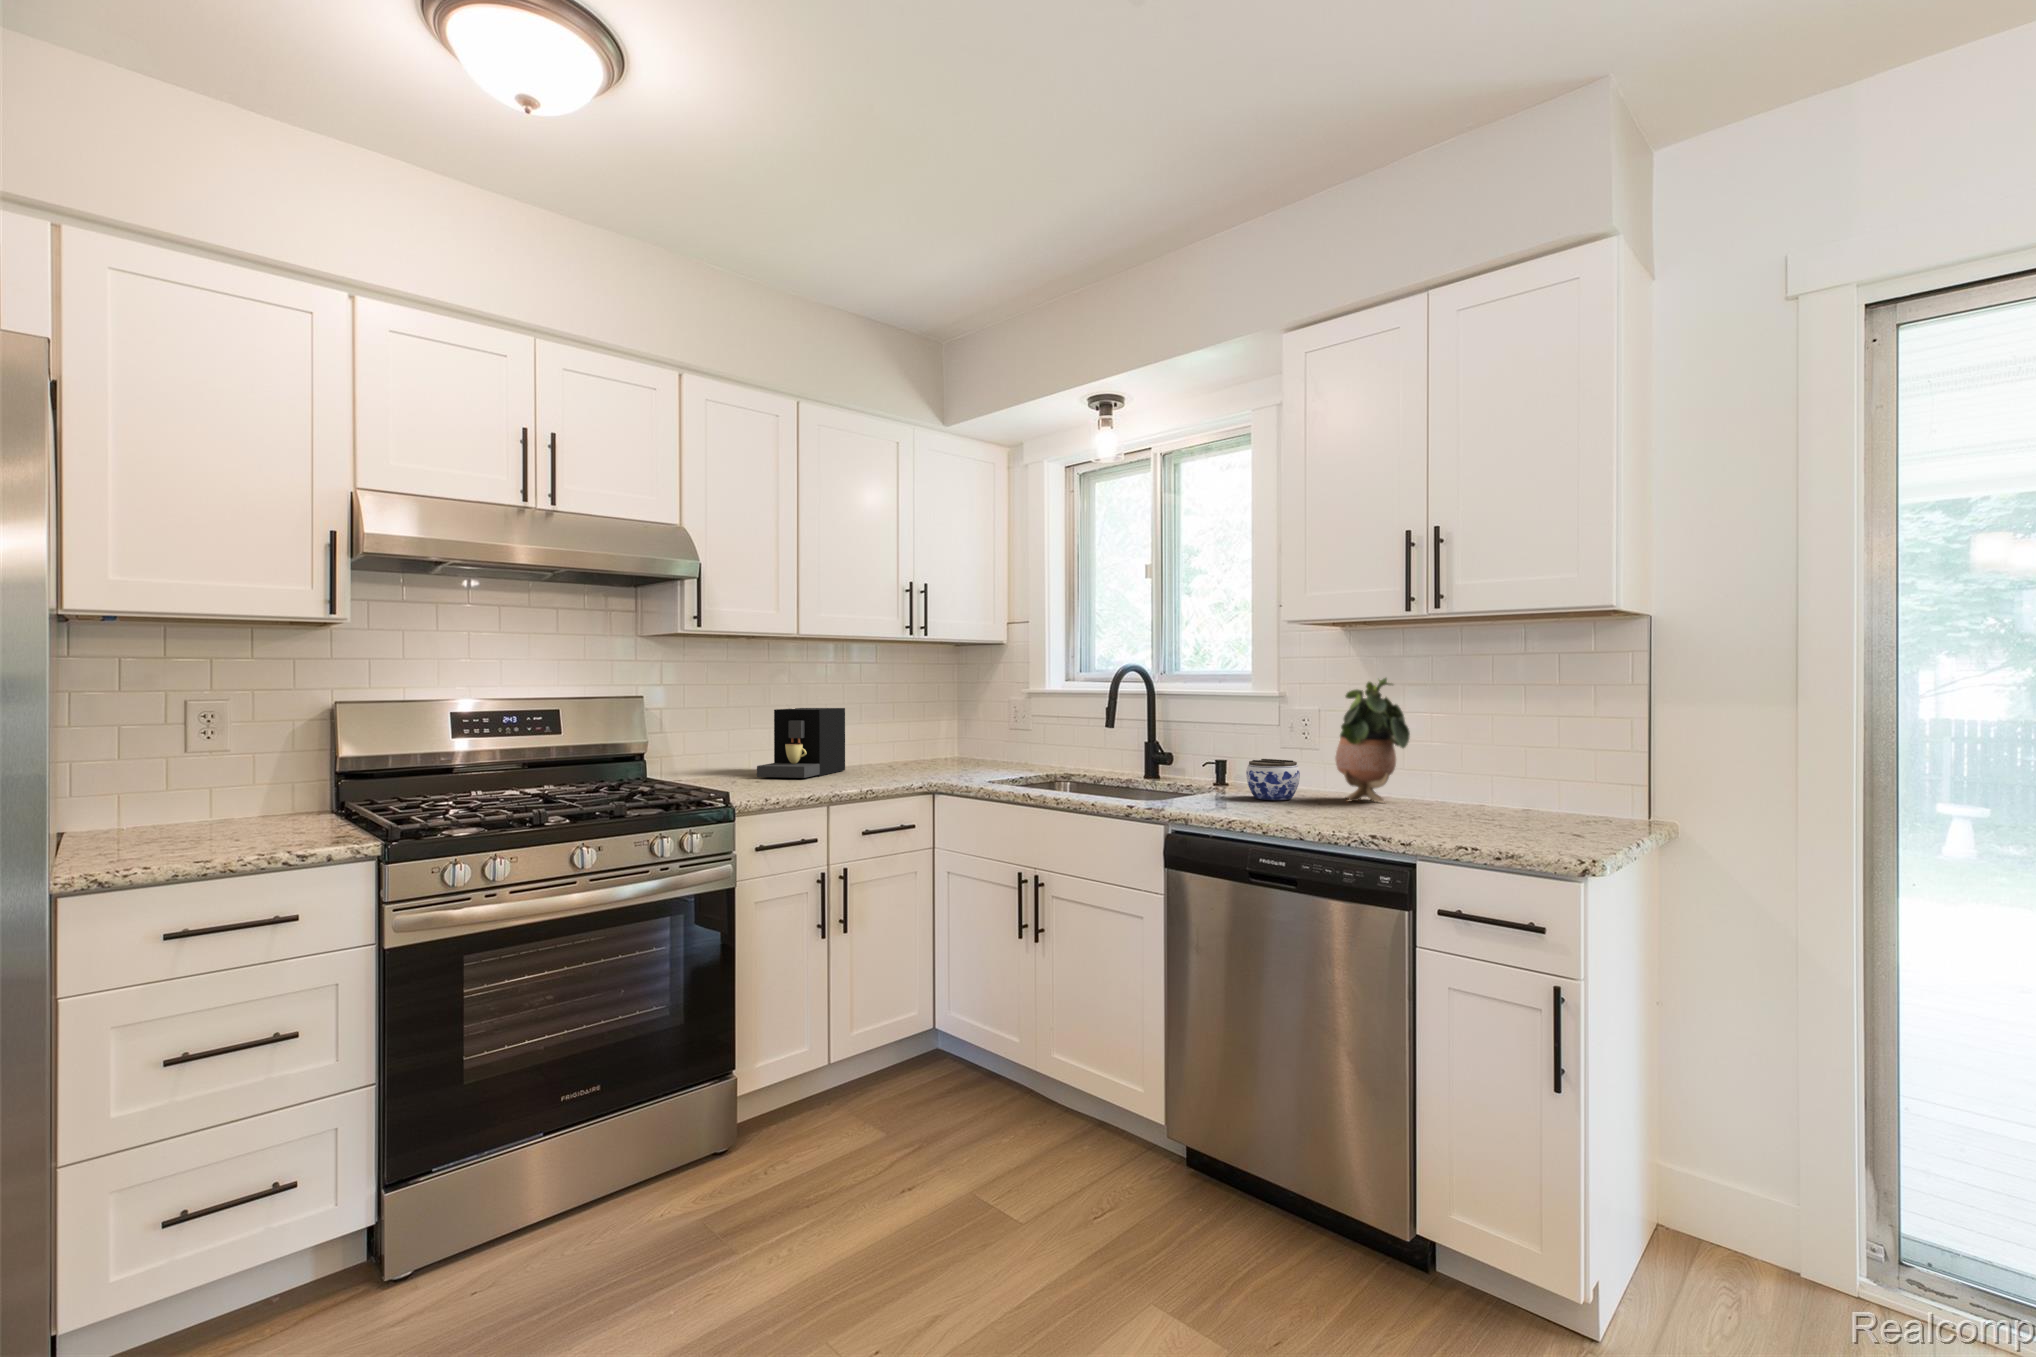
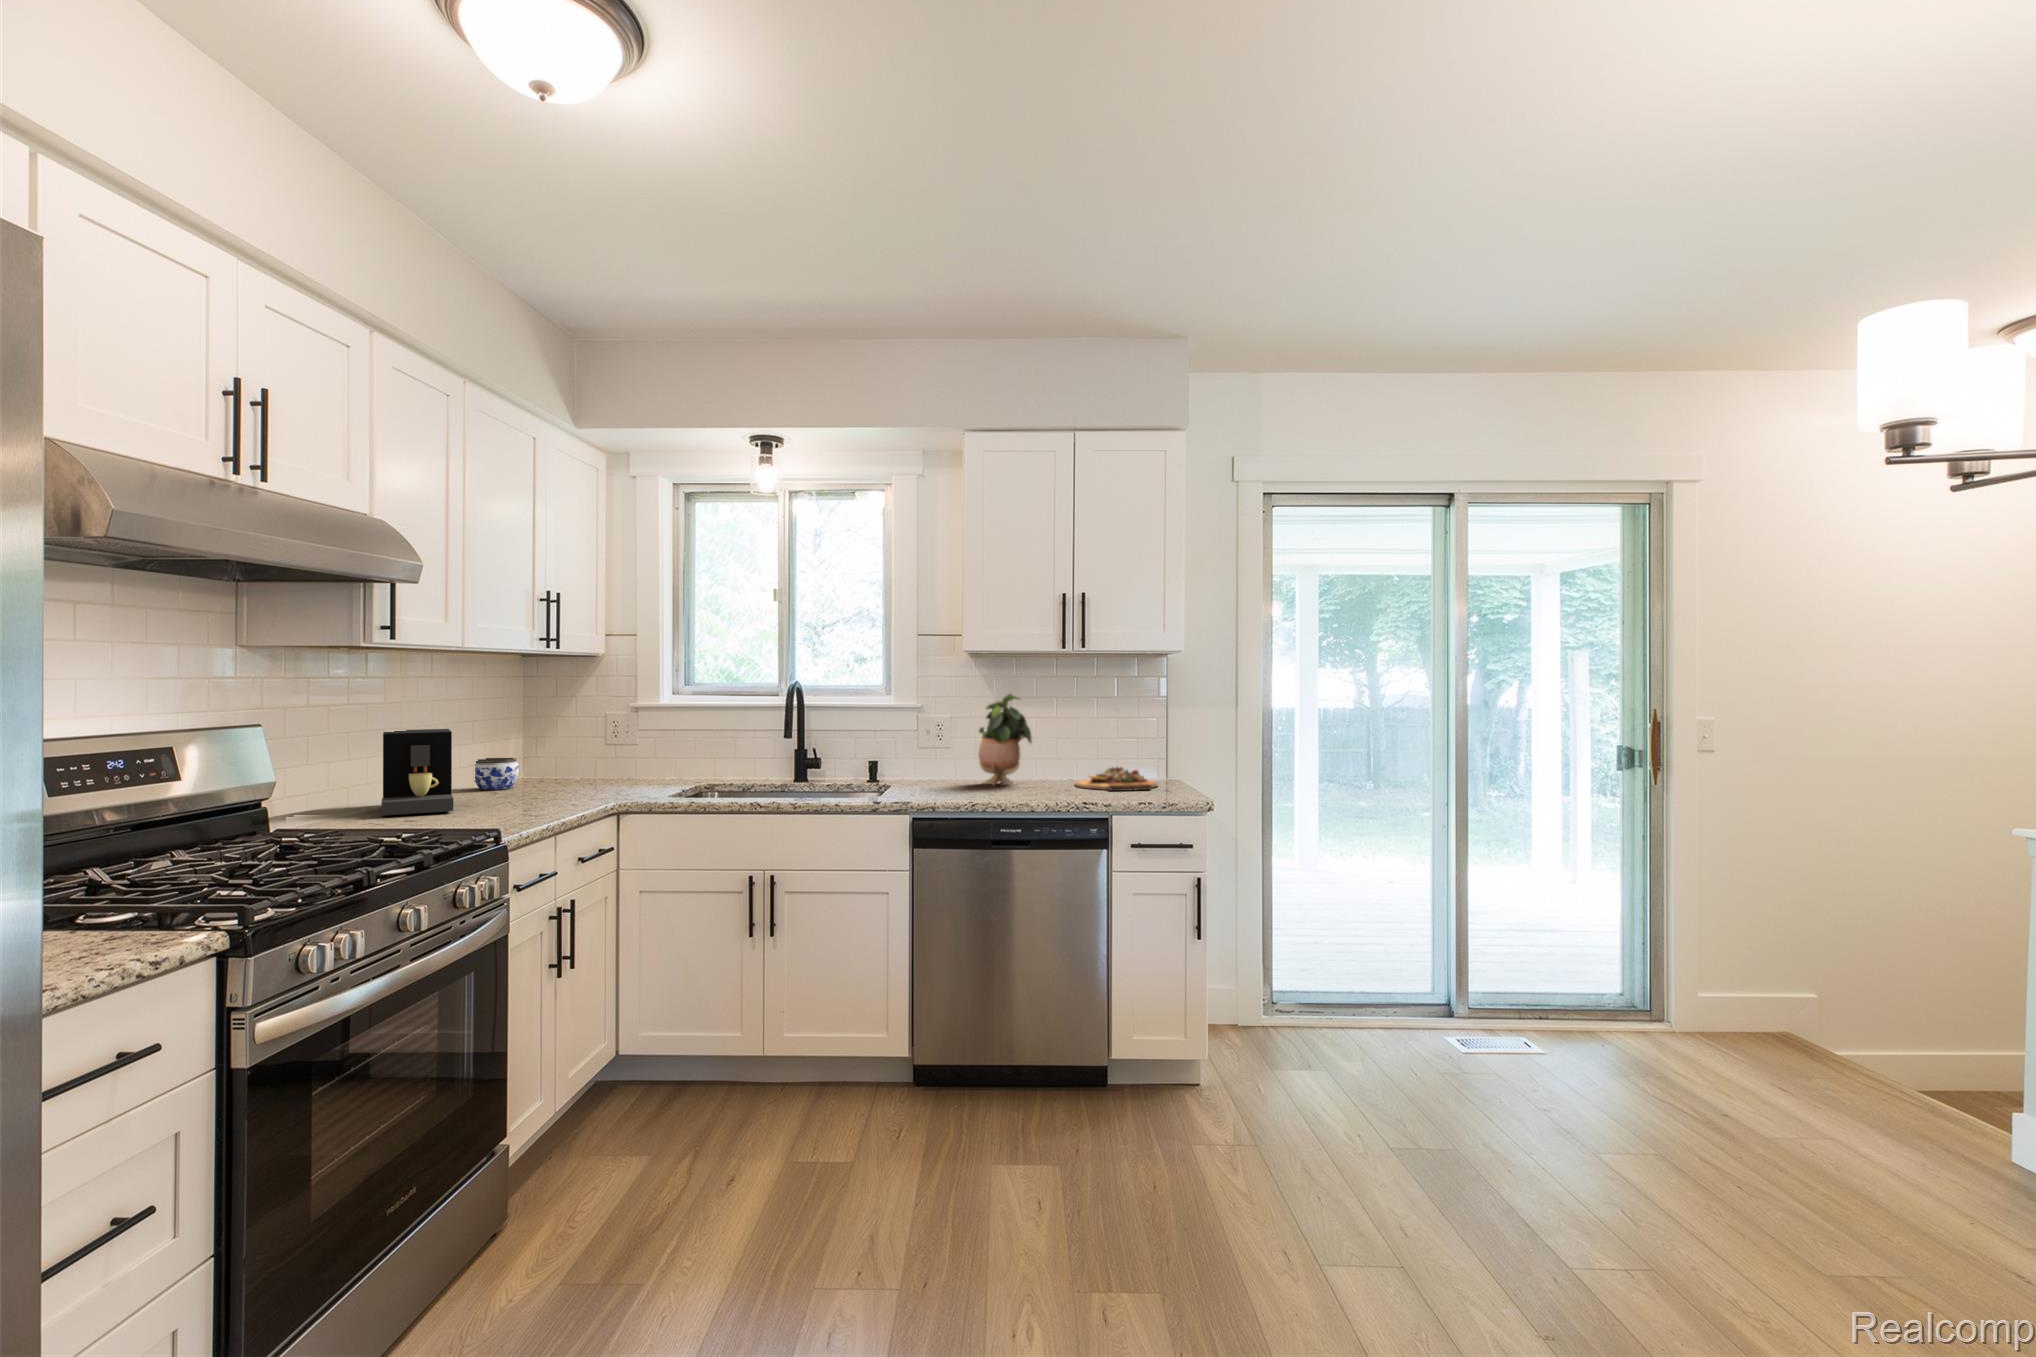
jar: present [1246,759,1300,800] -> present [475,758,519,790]
cutting board: none [1459,789,1604,830] -> present [1075,767,1157,791]

